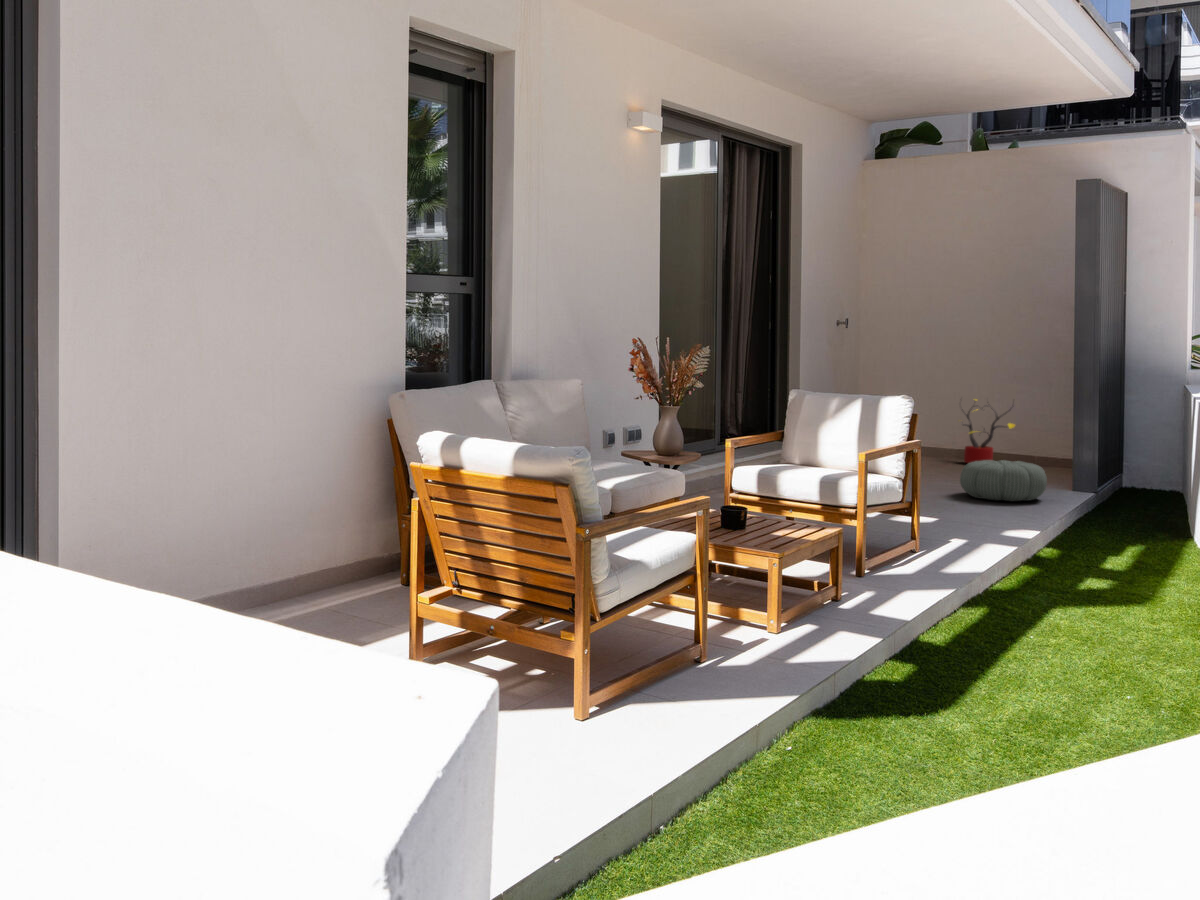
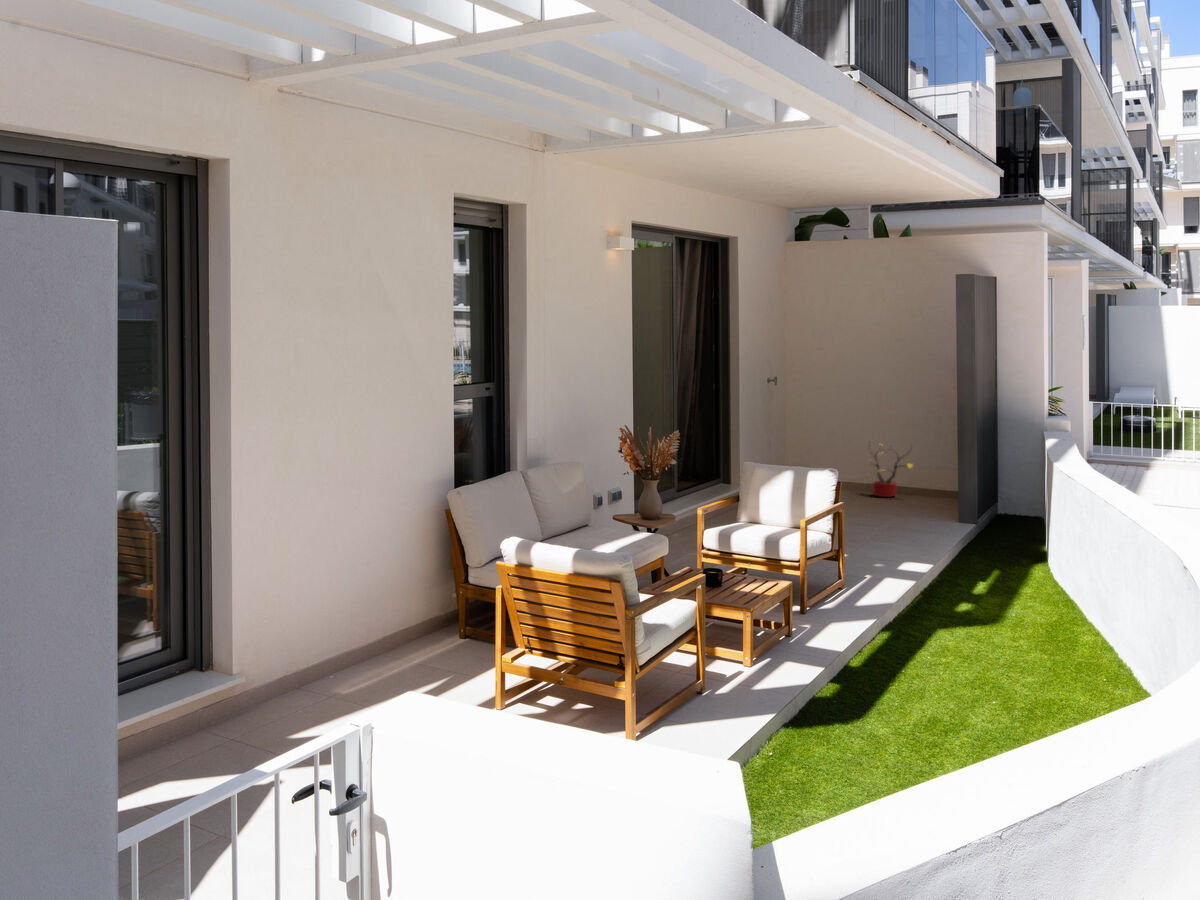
pouf: present [960,460,1047,501] -> none [872,501,939,535]

